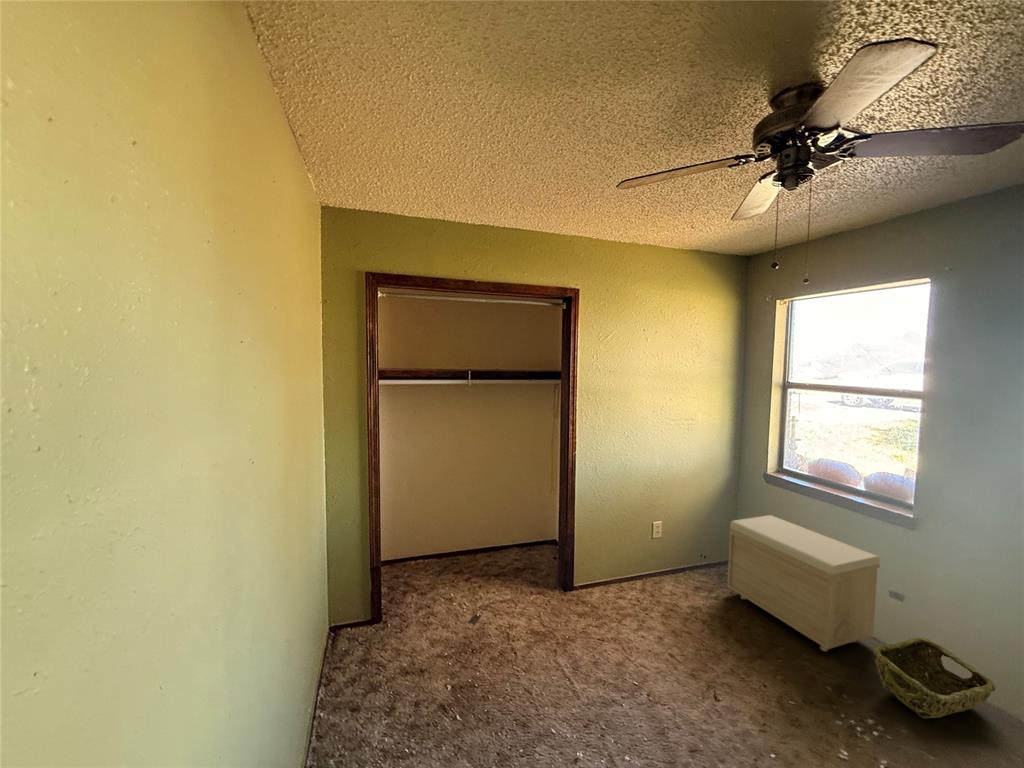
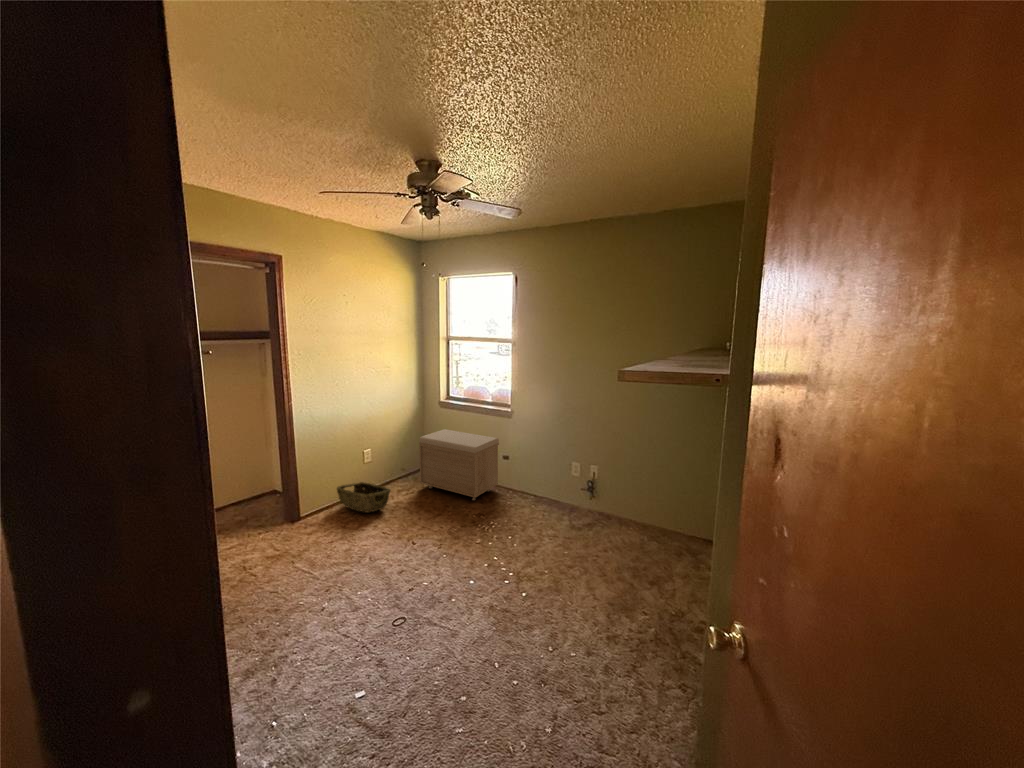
woven basket: present [874,638,996,718] -> present [337,482,391,512]

